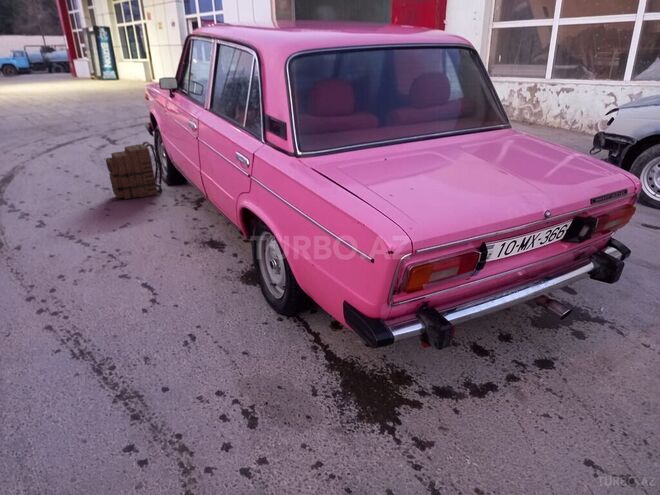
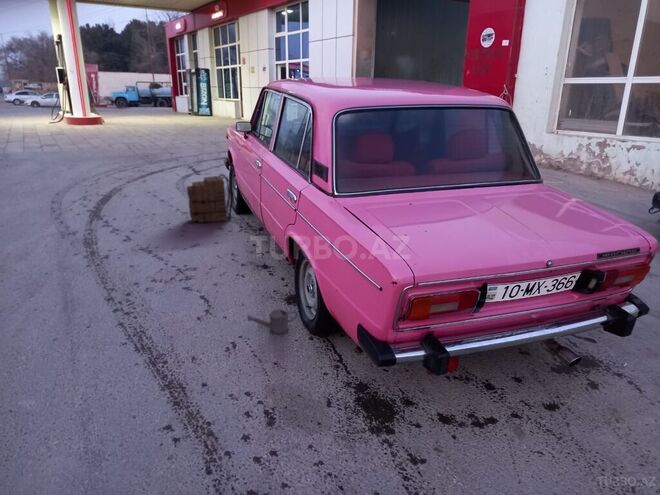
watering can: none [204,290,261,319] -> present [248,310,297,334]

